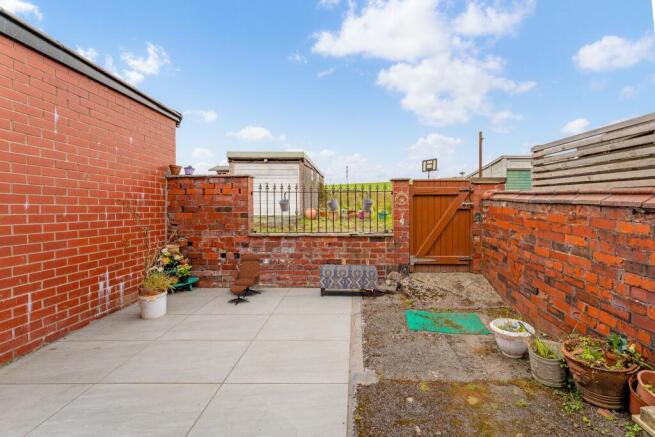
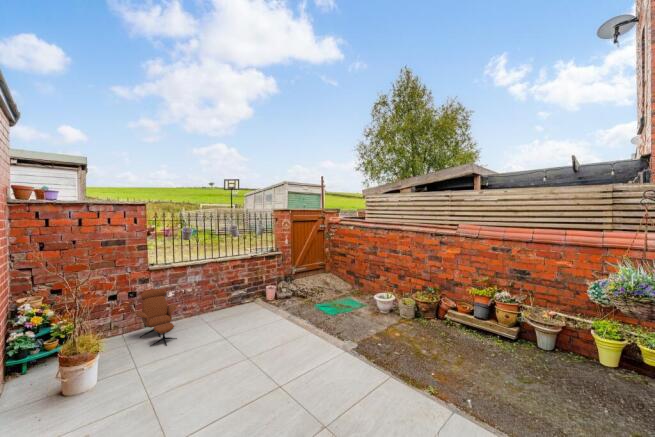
bench: present [319,265,378,298] -> none [228,279,282,314]

